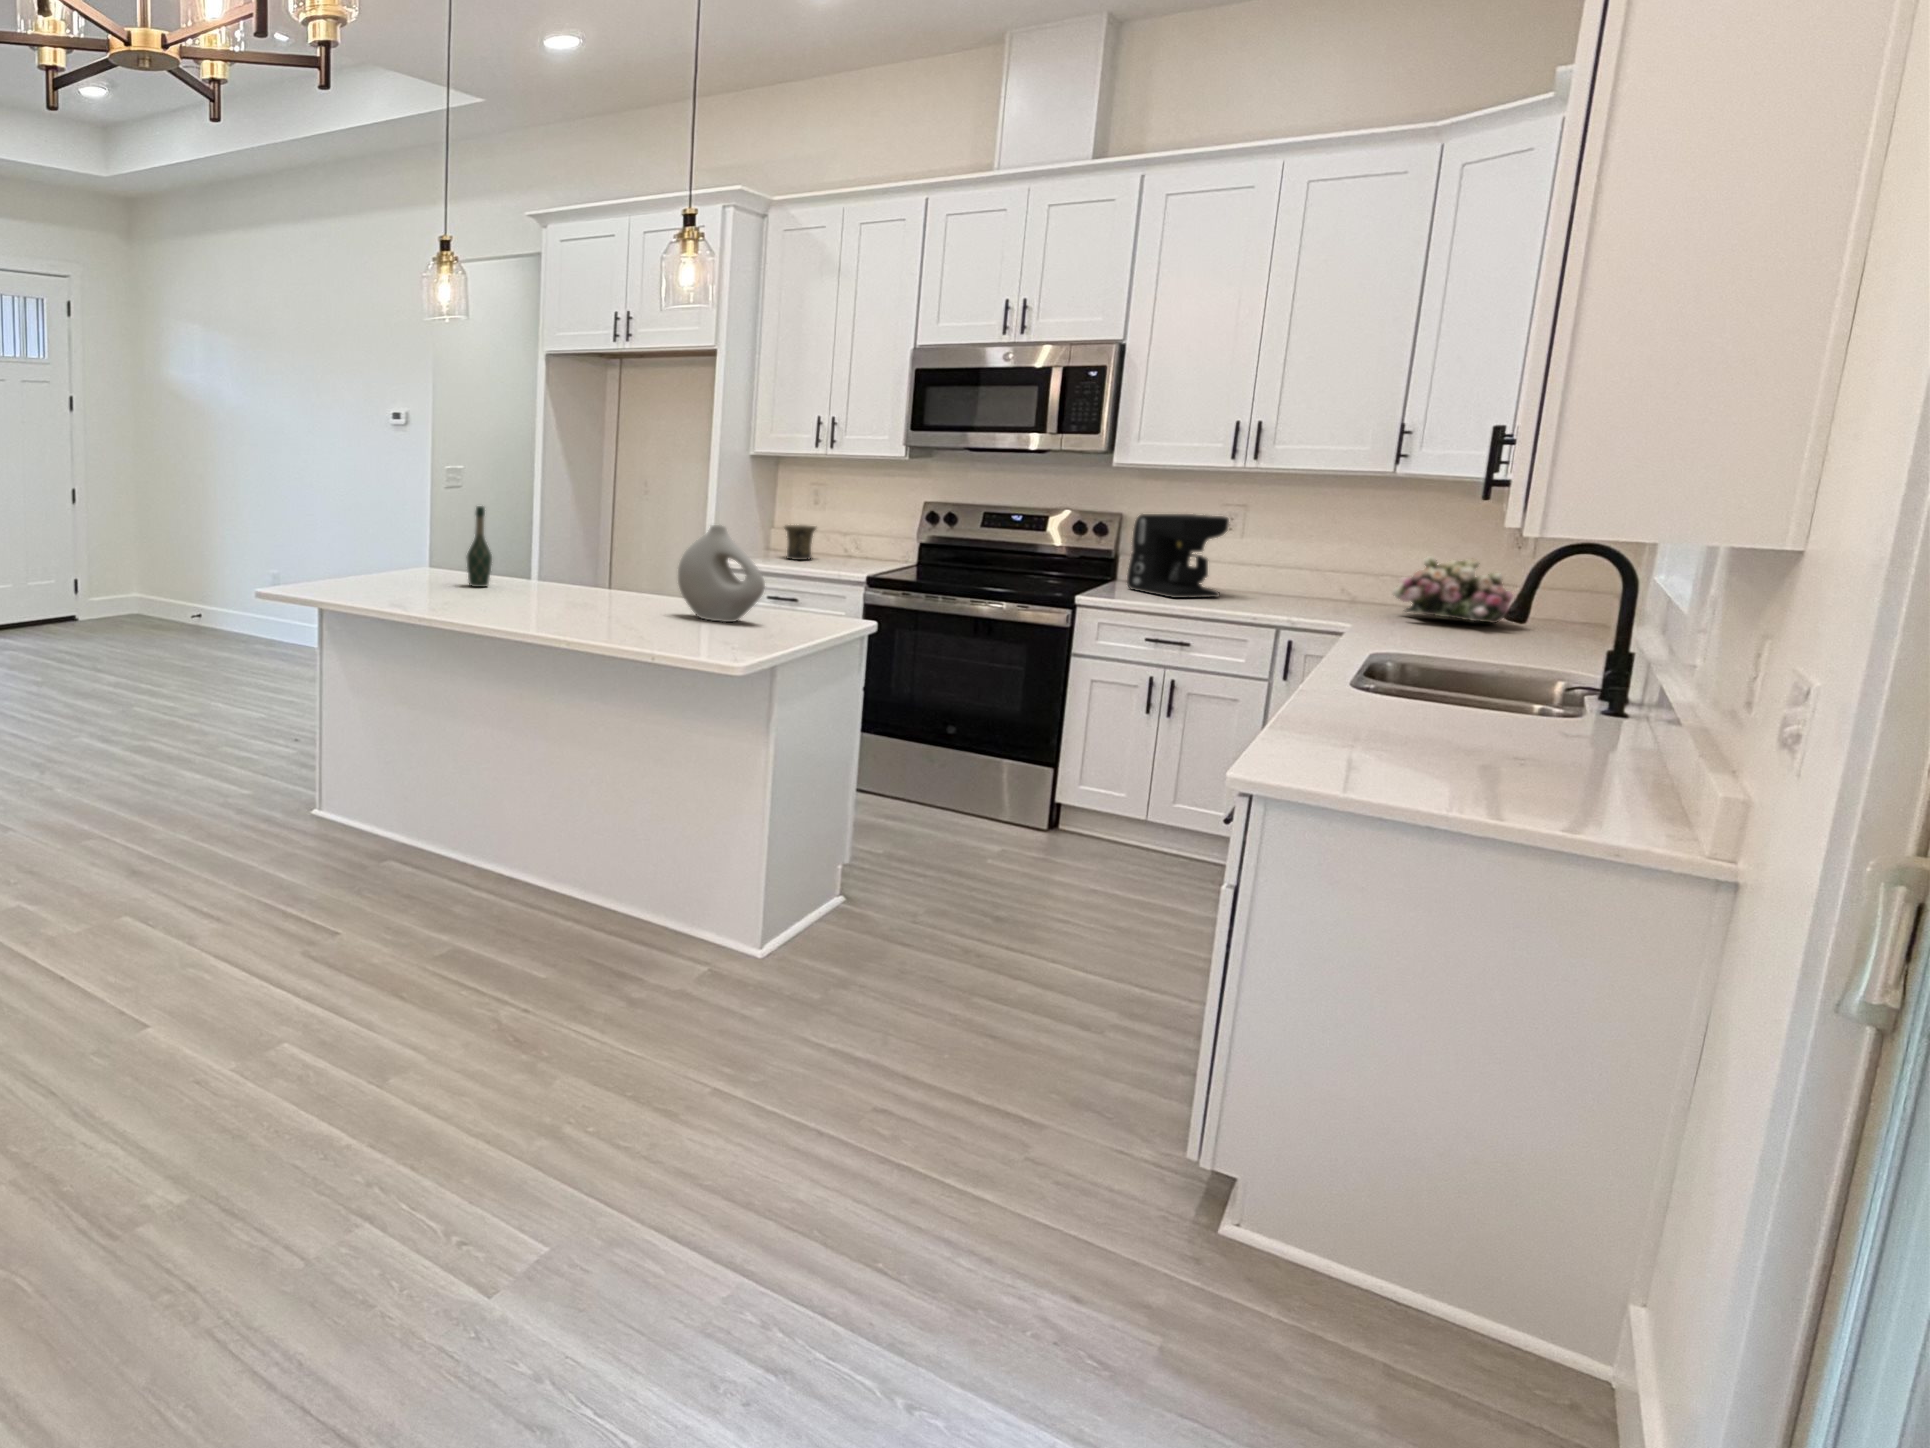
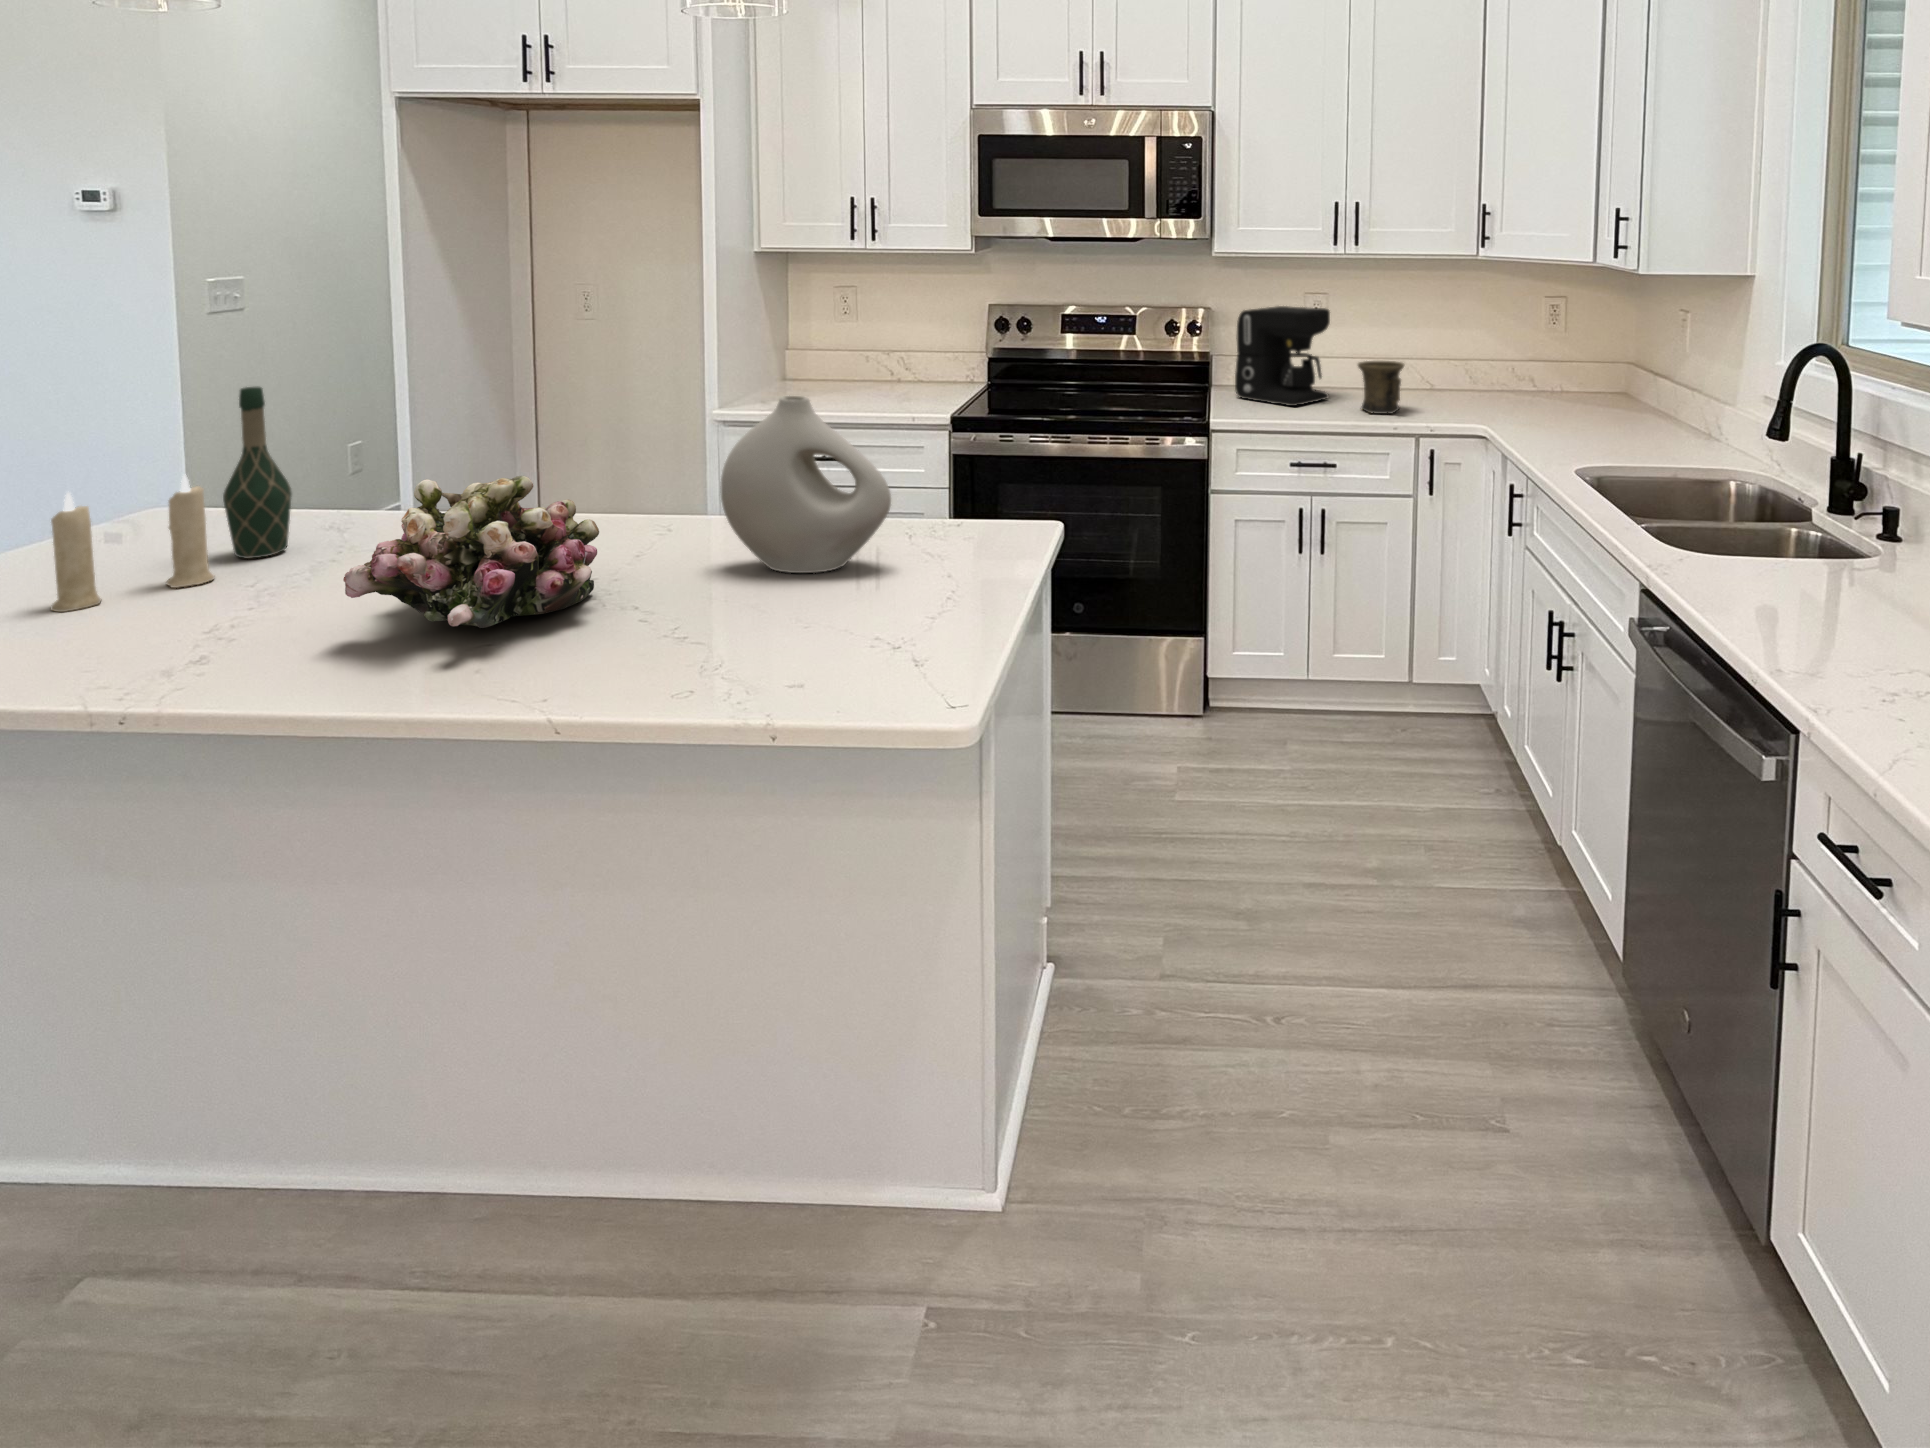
mug: present [785,525,817,560] -> present [1358,361,1404,414]
candle: none [409,539,463,593] -> present [51,475,214,612]
flower arrangement: present [1393,556,1513,623] -> present [343,476,599,628]

